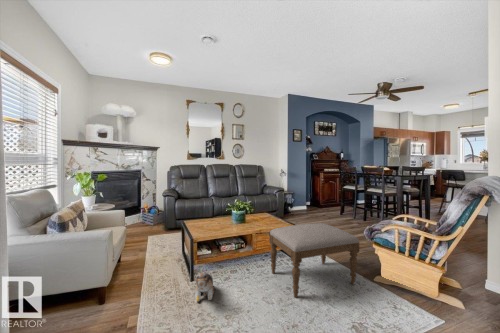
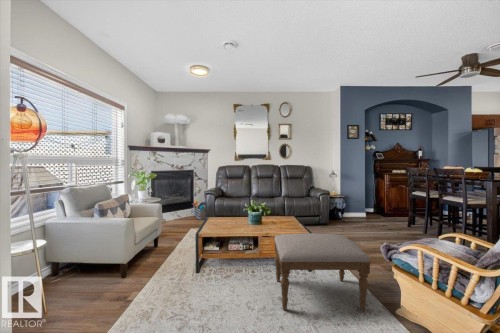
plush toy: present [196,273,215,302] -> none [185,268,214,295]

